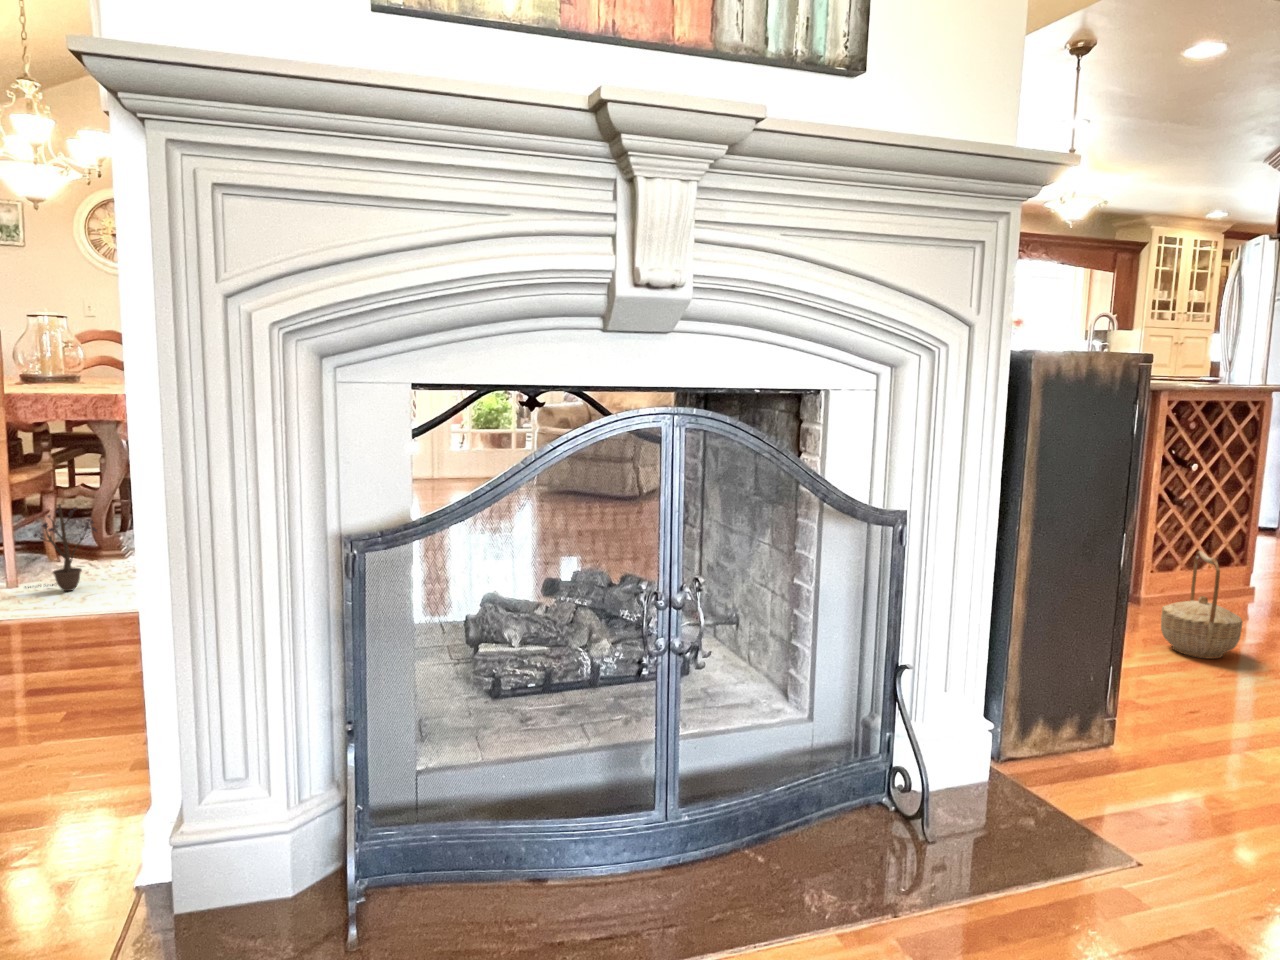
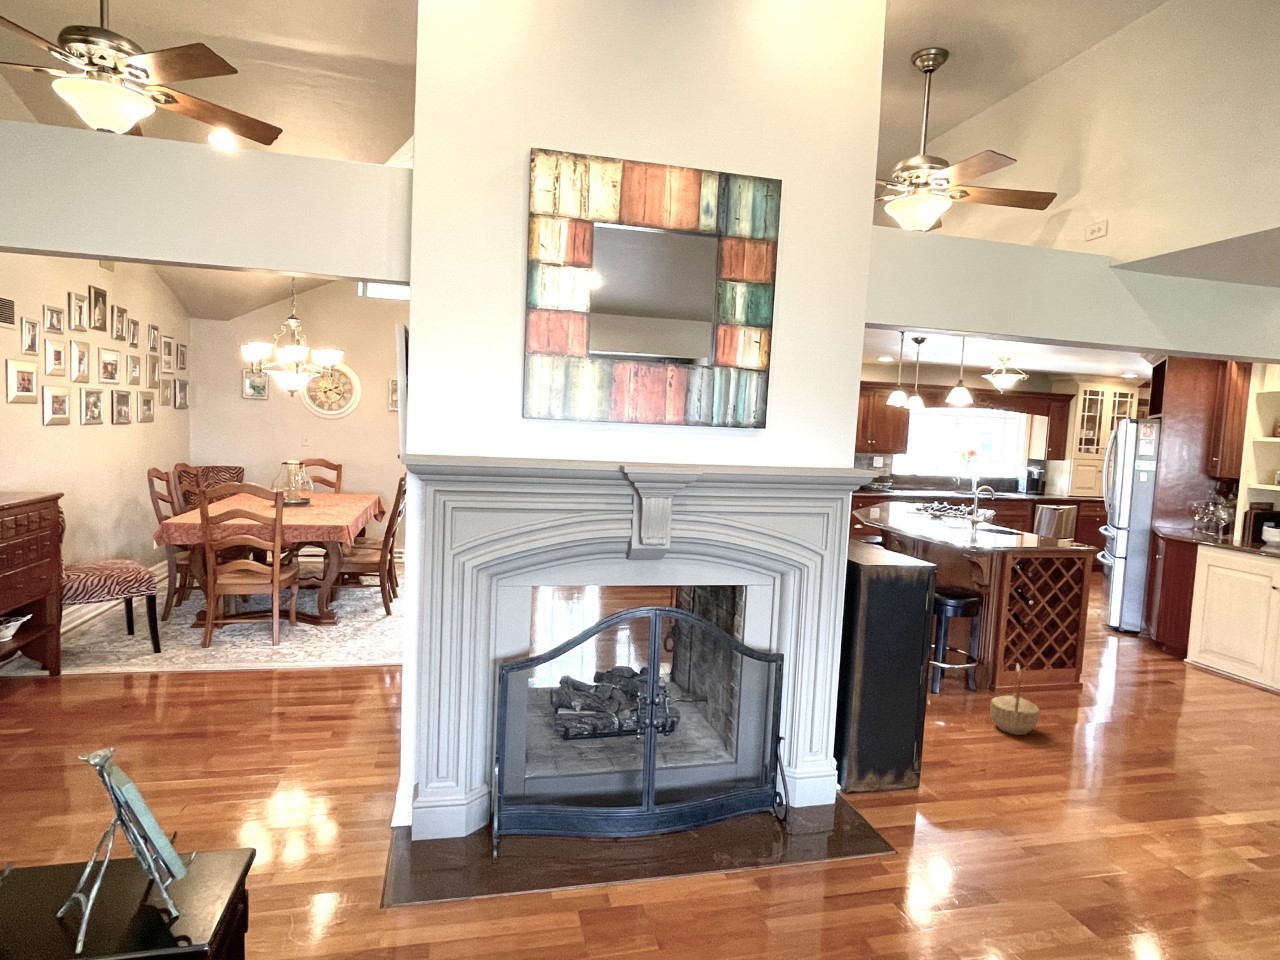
decorative plant: present [25,504,97,591] -> none [275,592,320,646]

